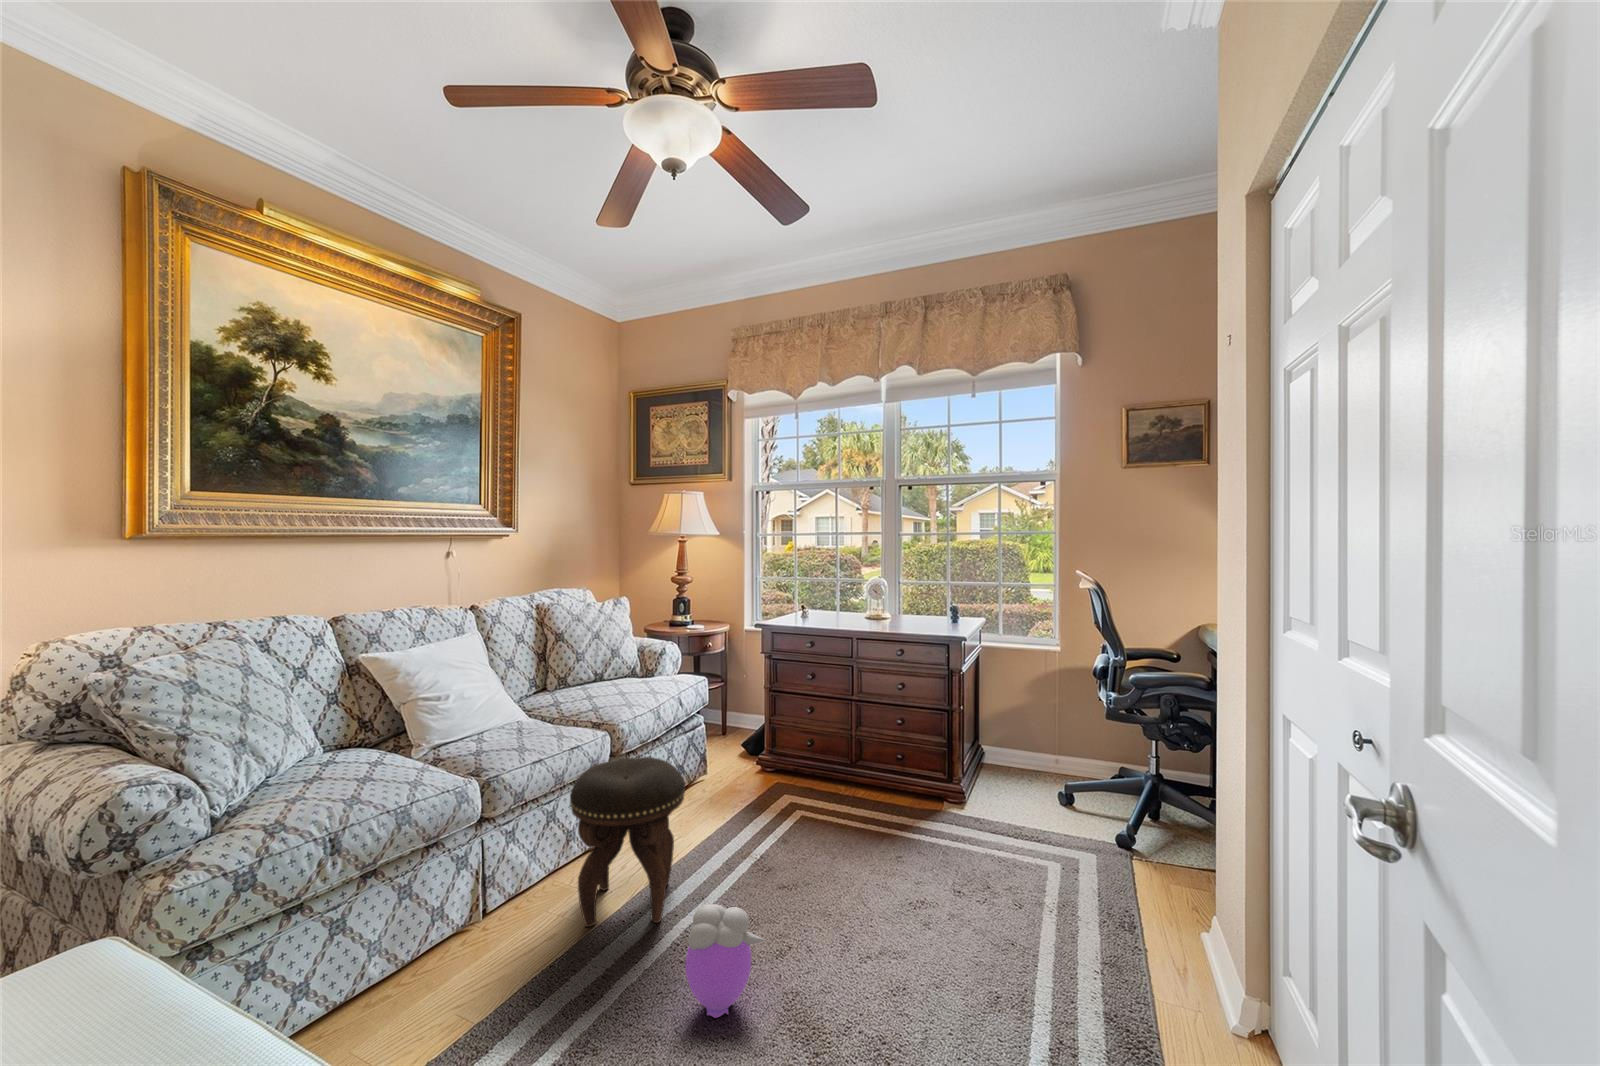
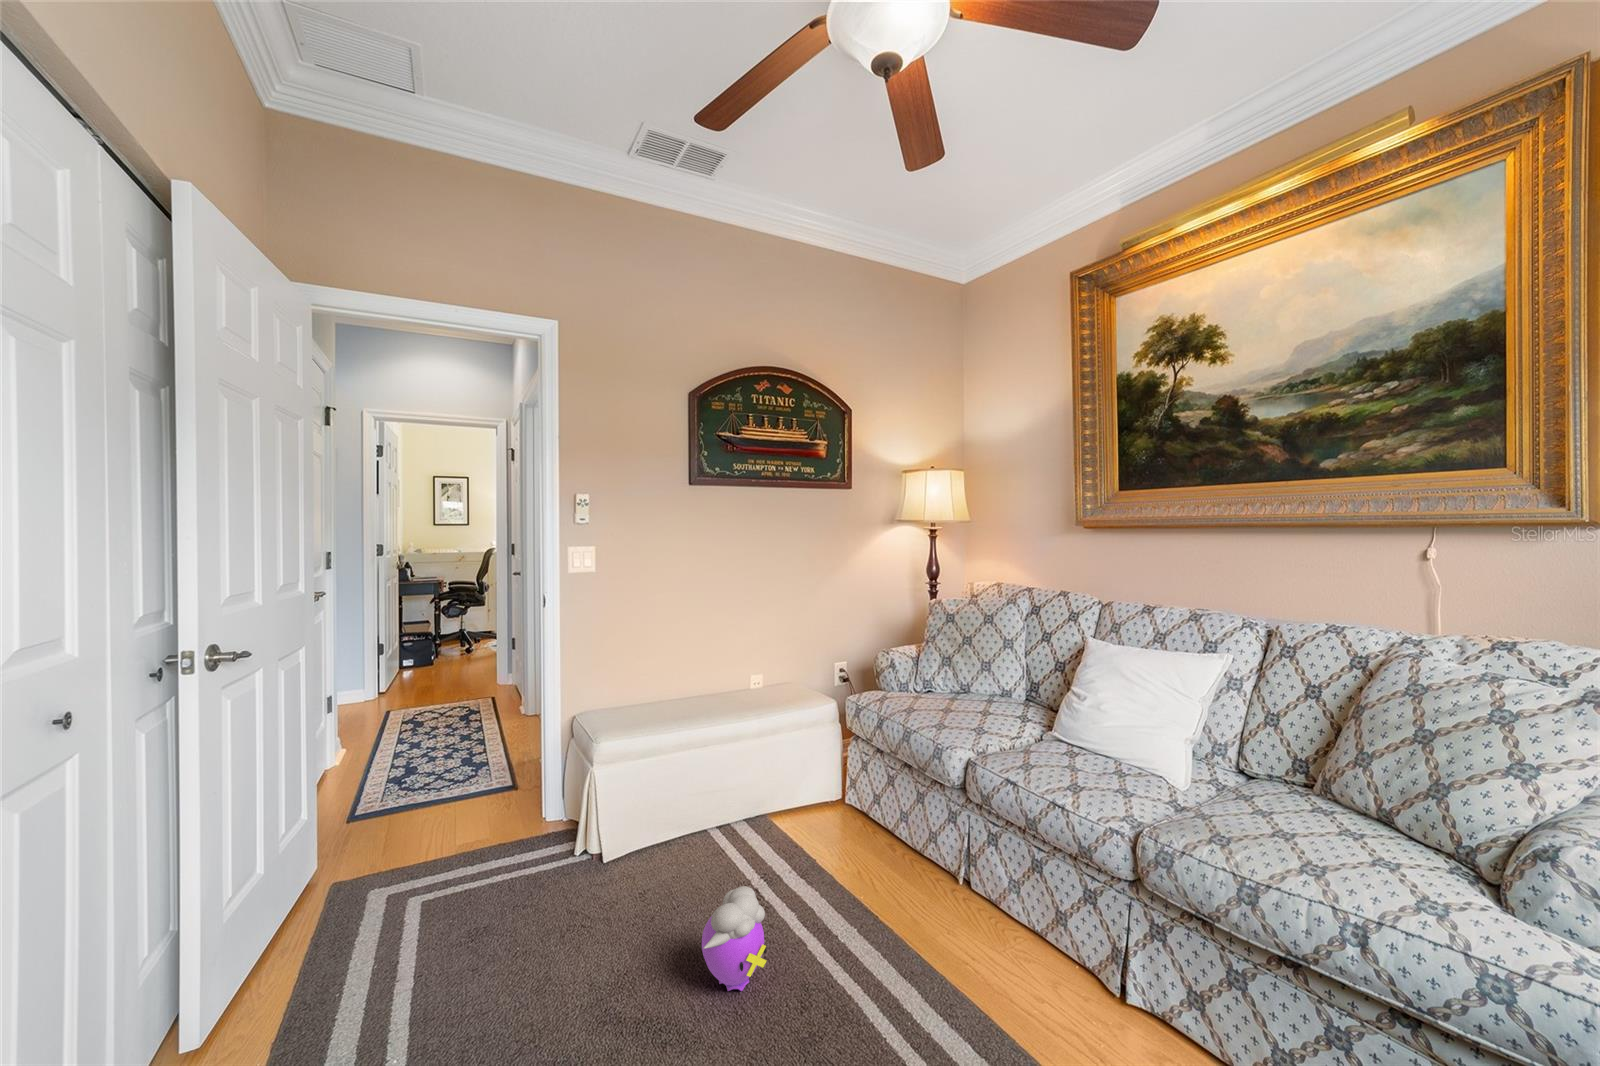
footstool: present [570,757,685,927] -> none [873,796,1010,1018]

